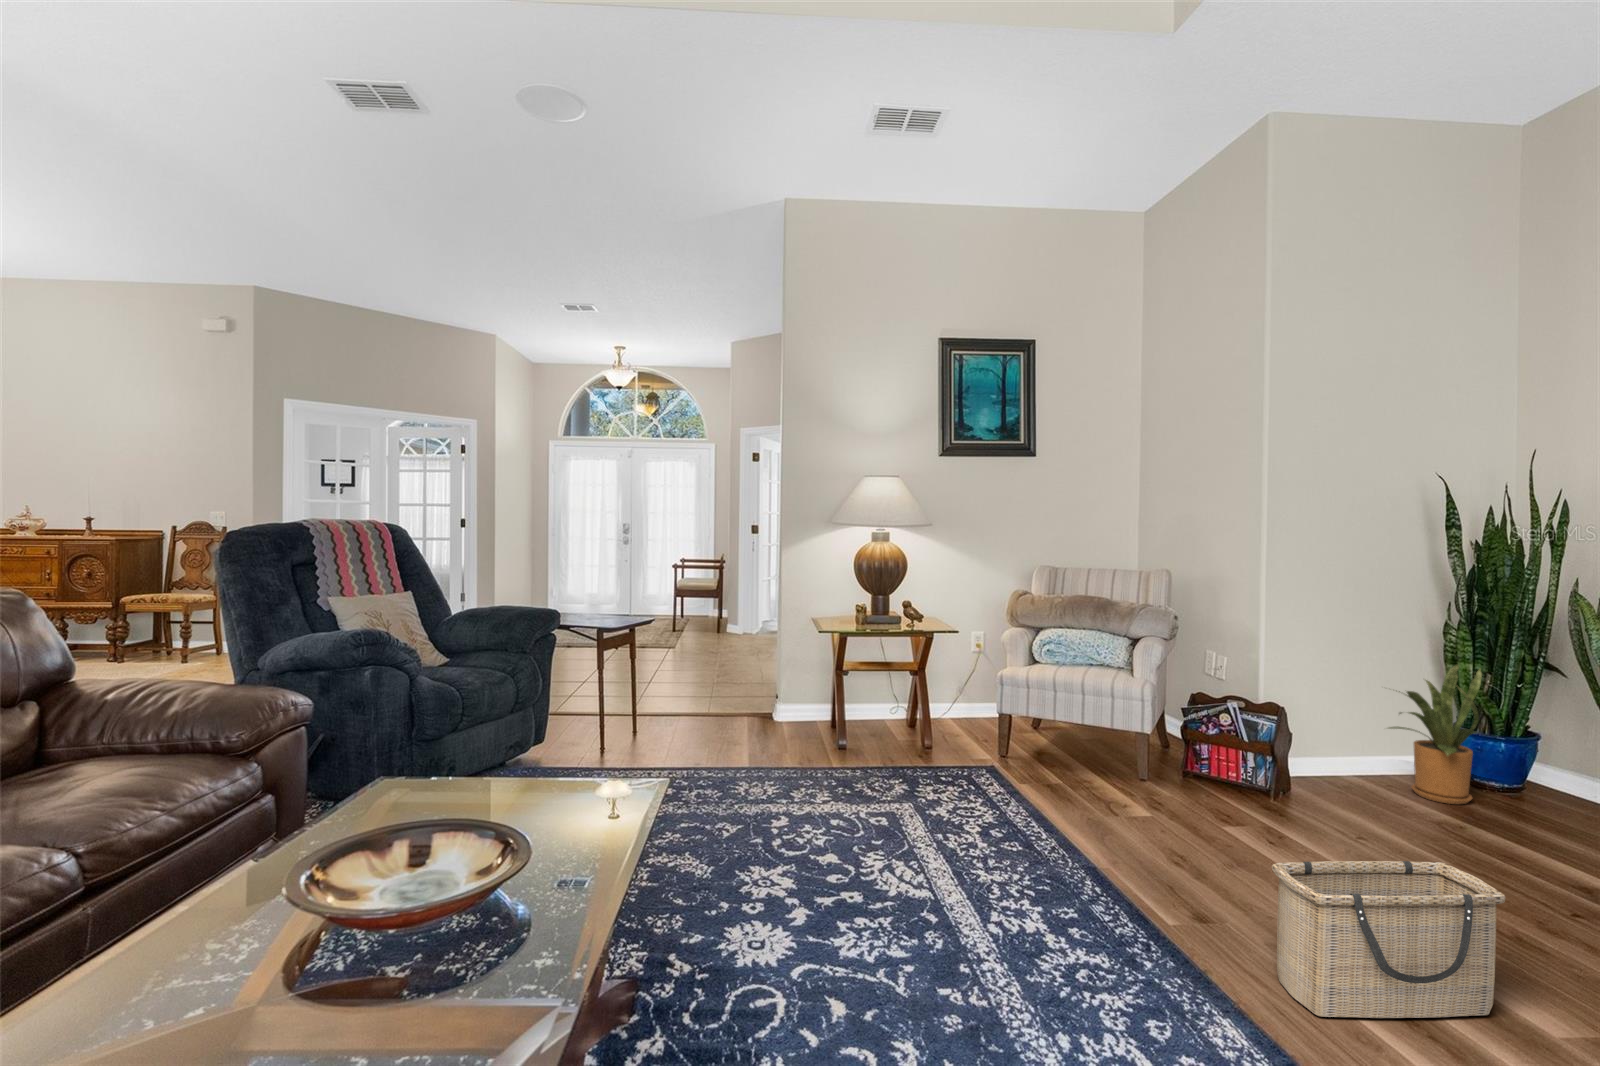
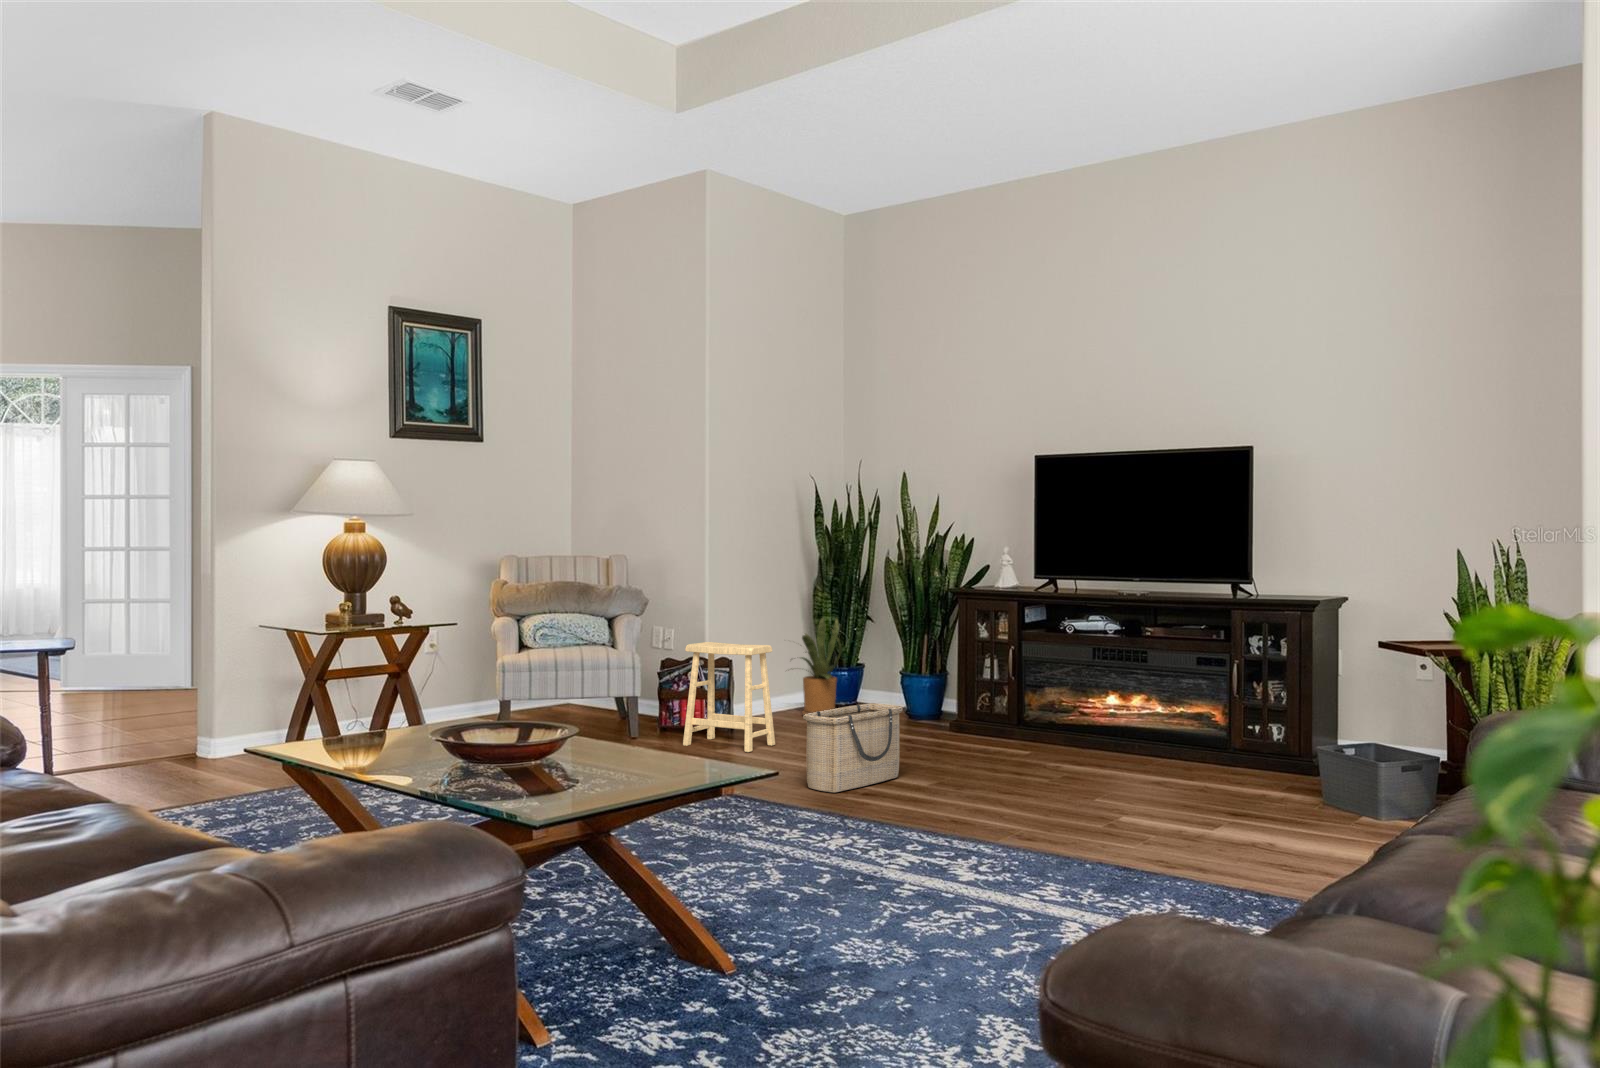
footstool: none [1181,688,1315,852] -> present [683,642,775,752]

